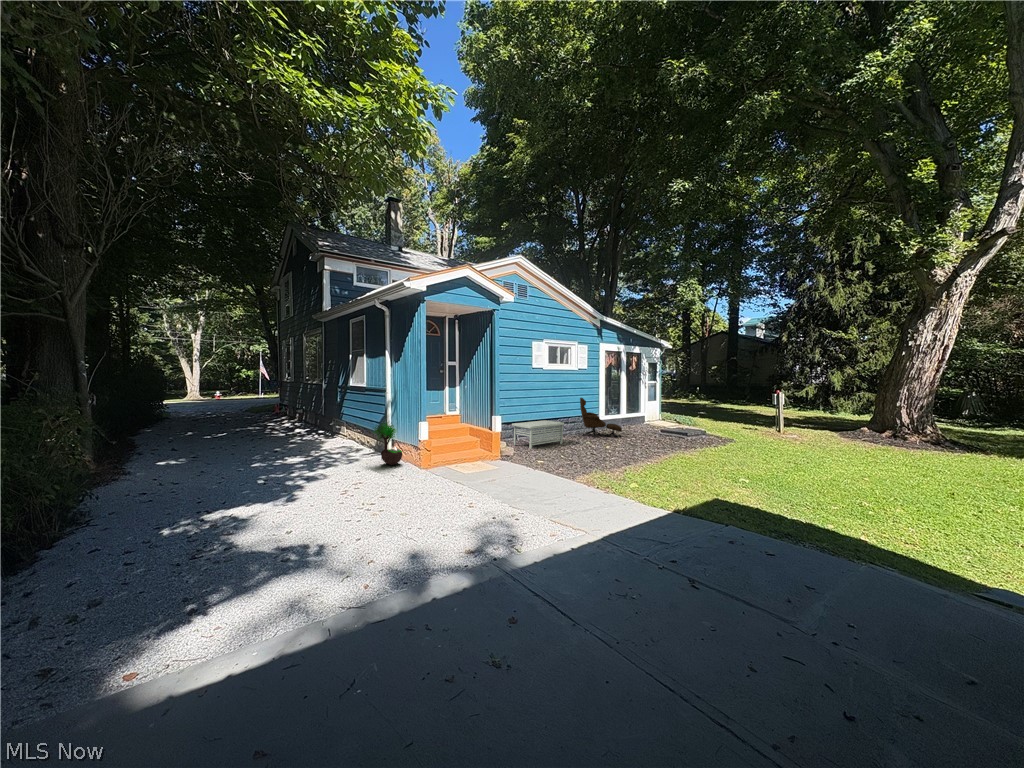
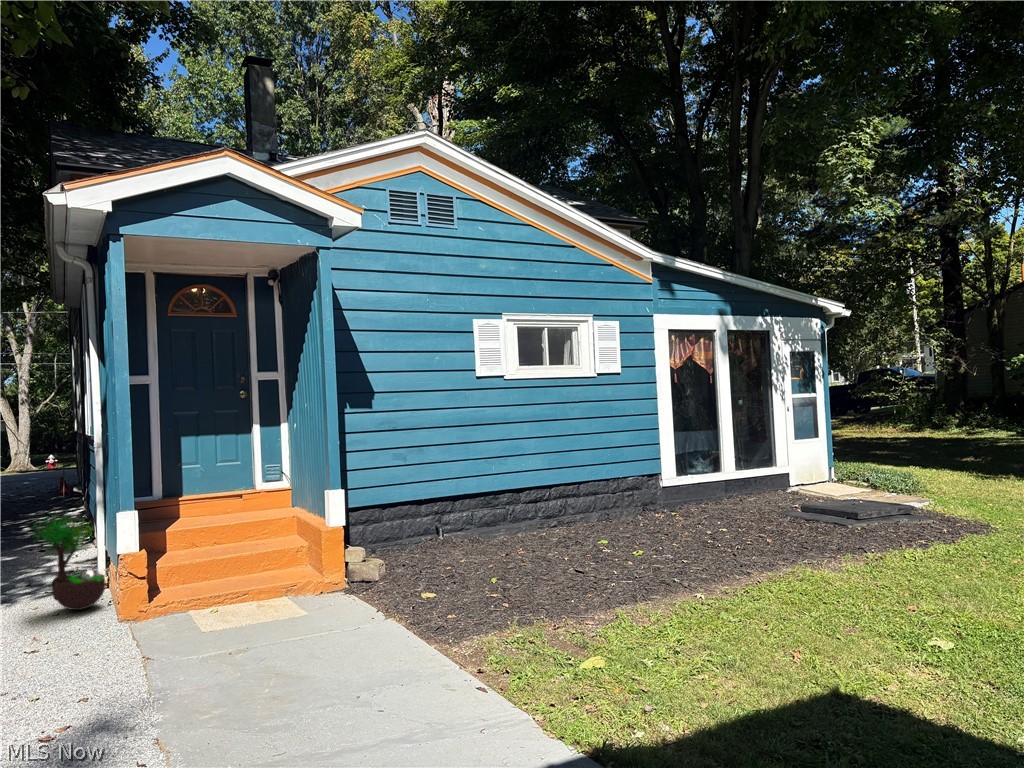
lounge chair: present [580,398,622,437] -> none [602,437,704,528]
storage bench: present [512,420,564,449] -> none [416,493,542,562]

